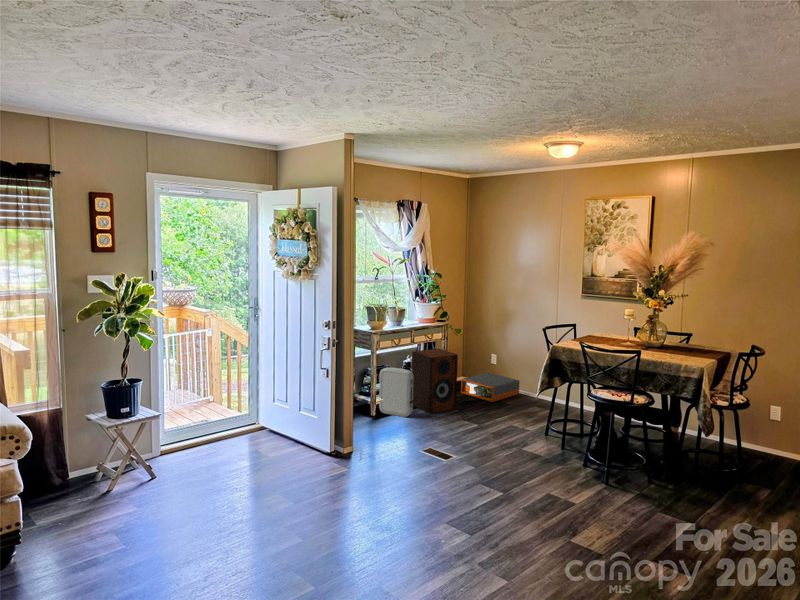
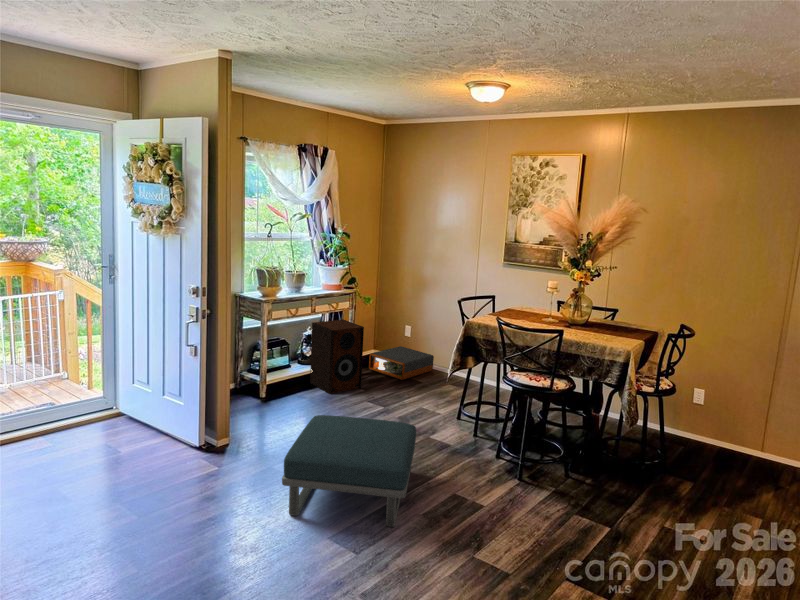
air purifier: present [379,368,413,417] -> none [271,341,311,398]
footstool: none [406,426,513,517] -> present [282,415,416,527]

